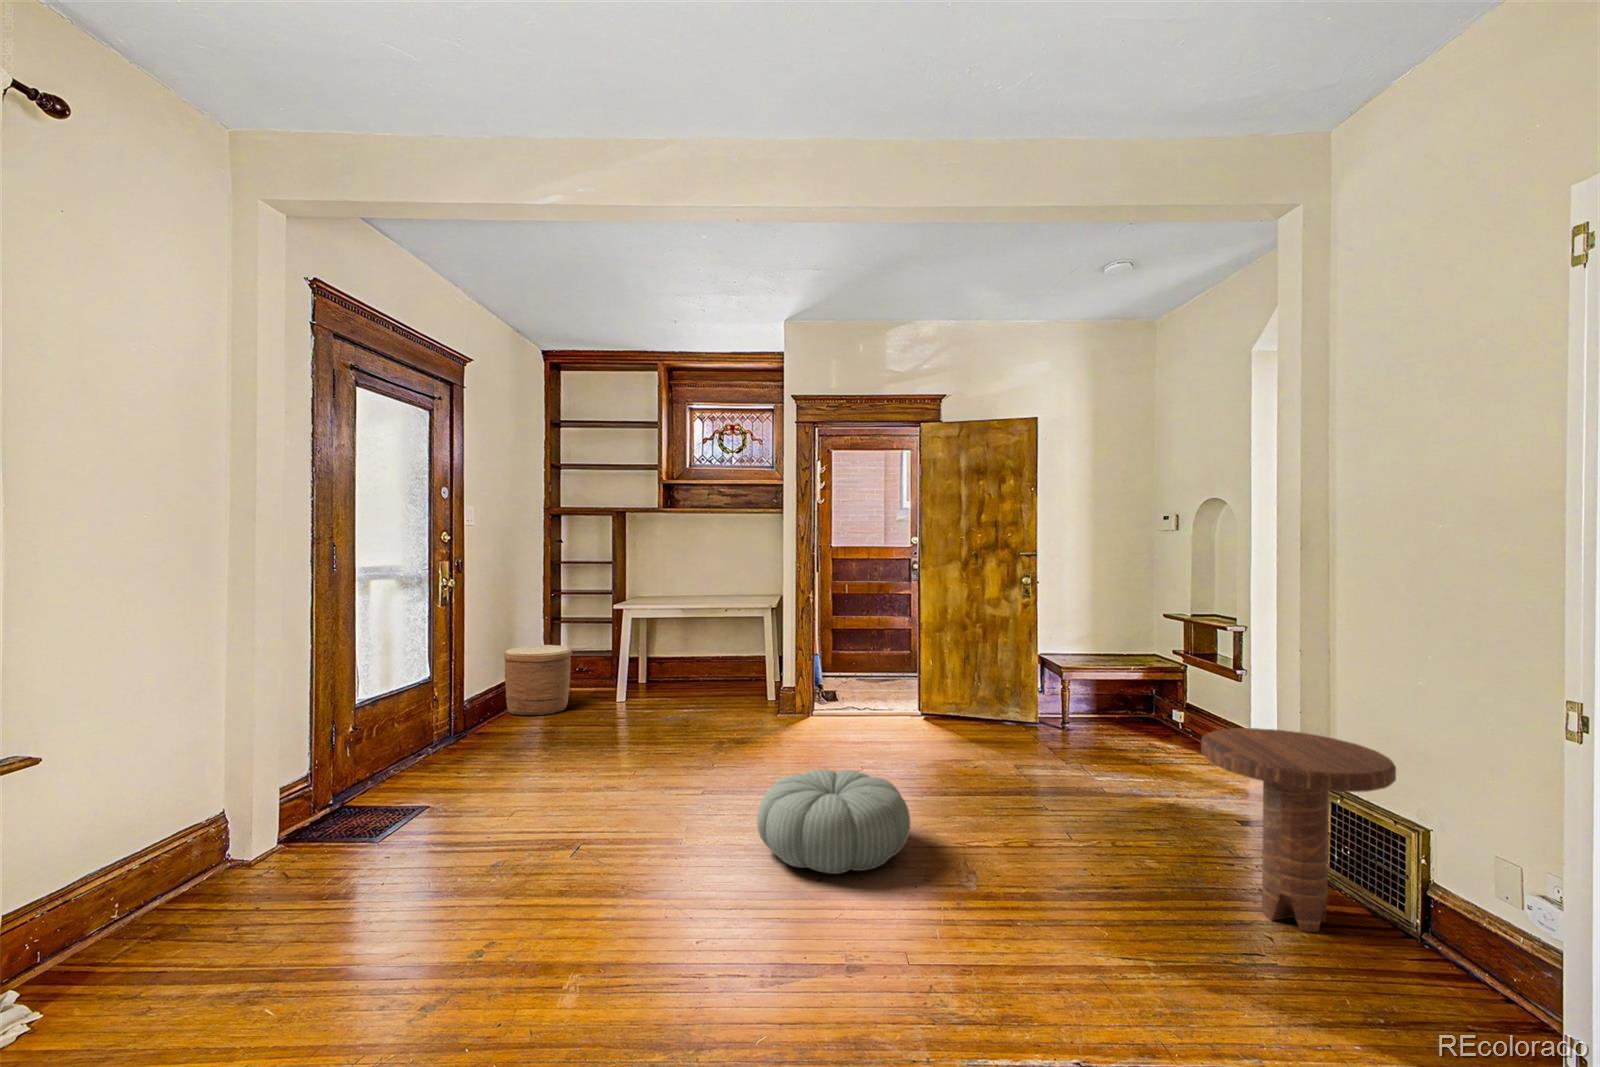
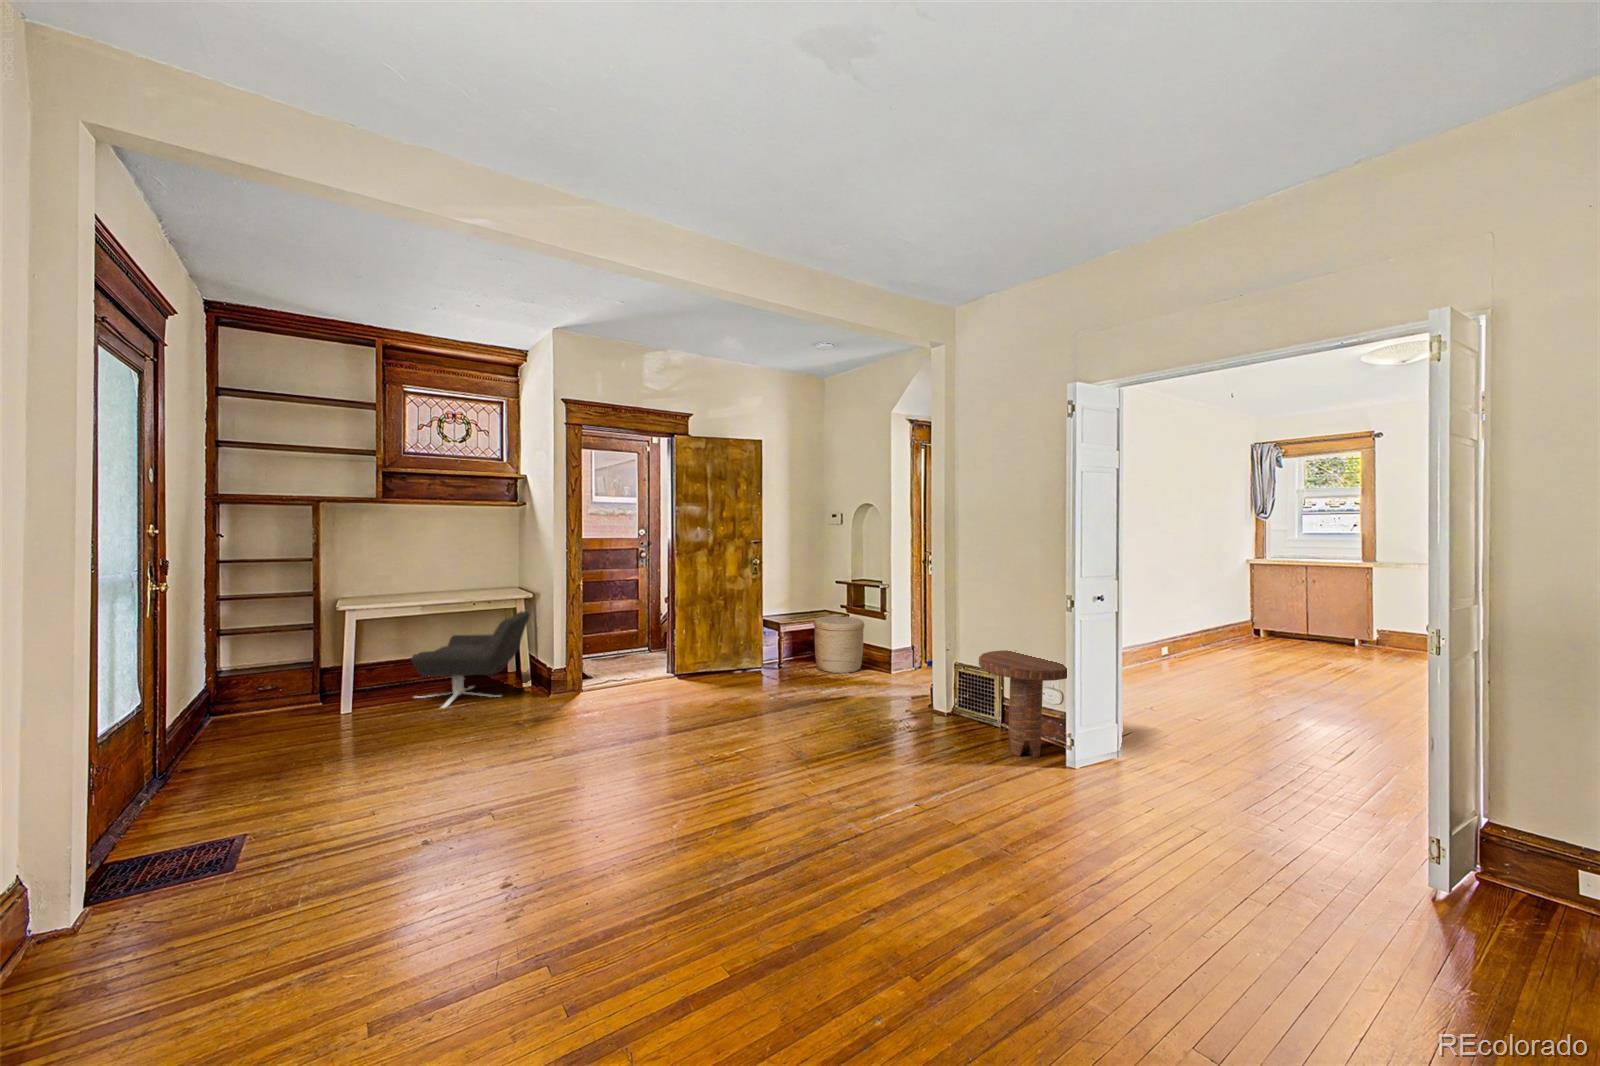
lounge chair: none [657,620,772,707] -> present [411,611,530,708]
woven basket: present [504,645,572,715] -> present [814,616,864,673]
pouf: present [757,770,910,874] -> none [712,727,832,808]

